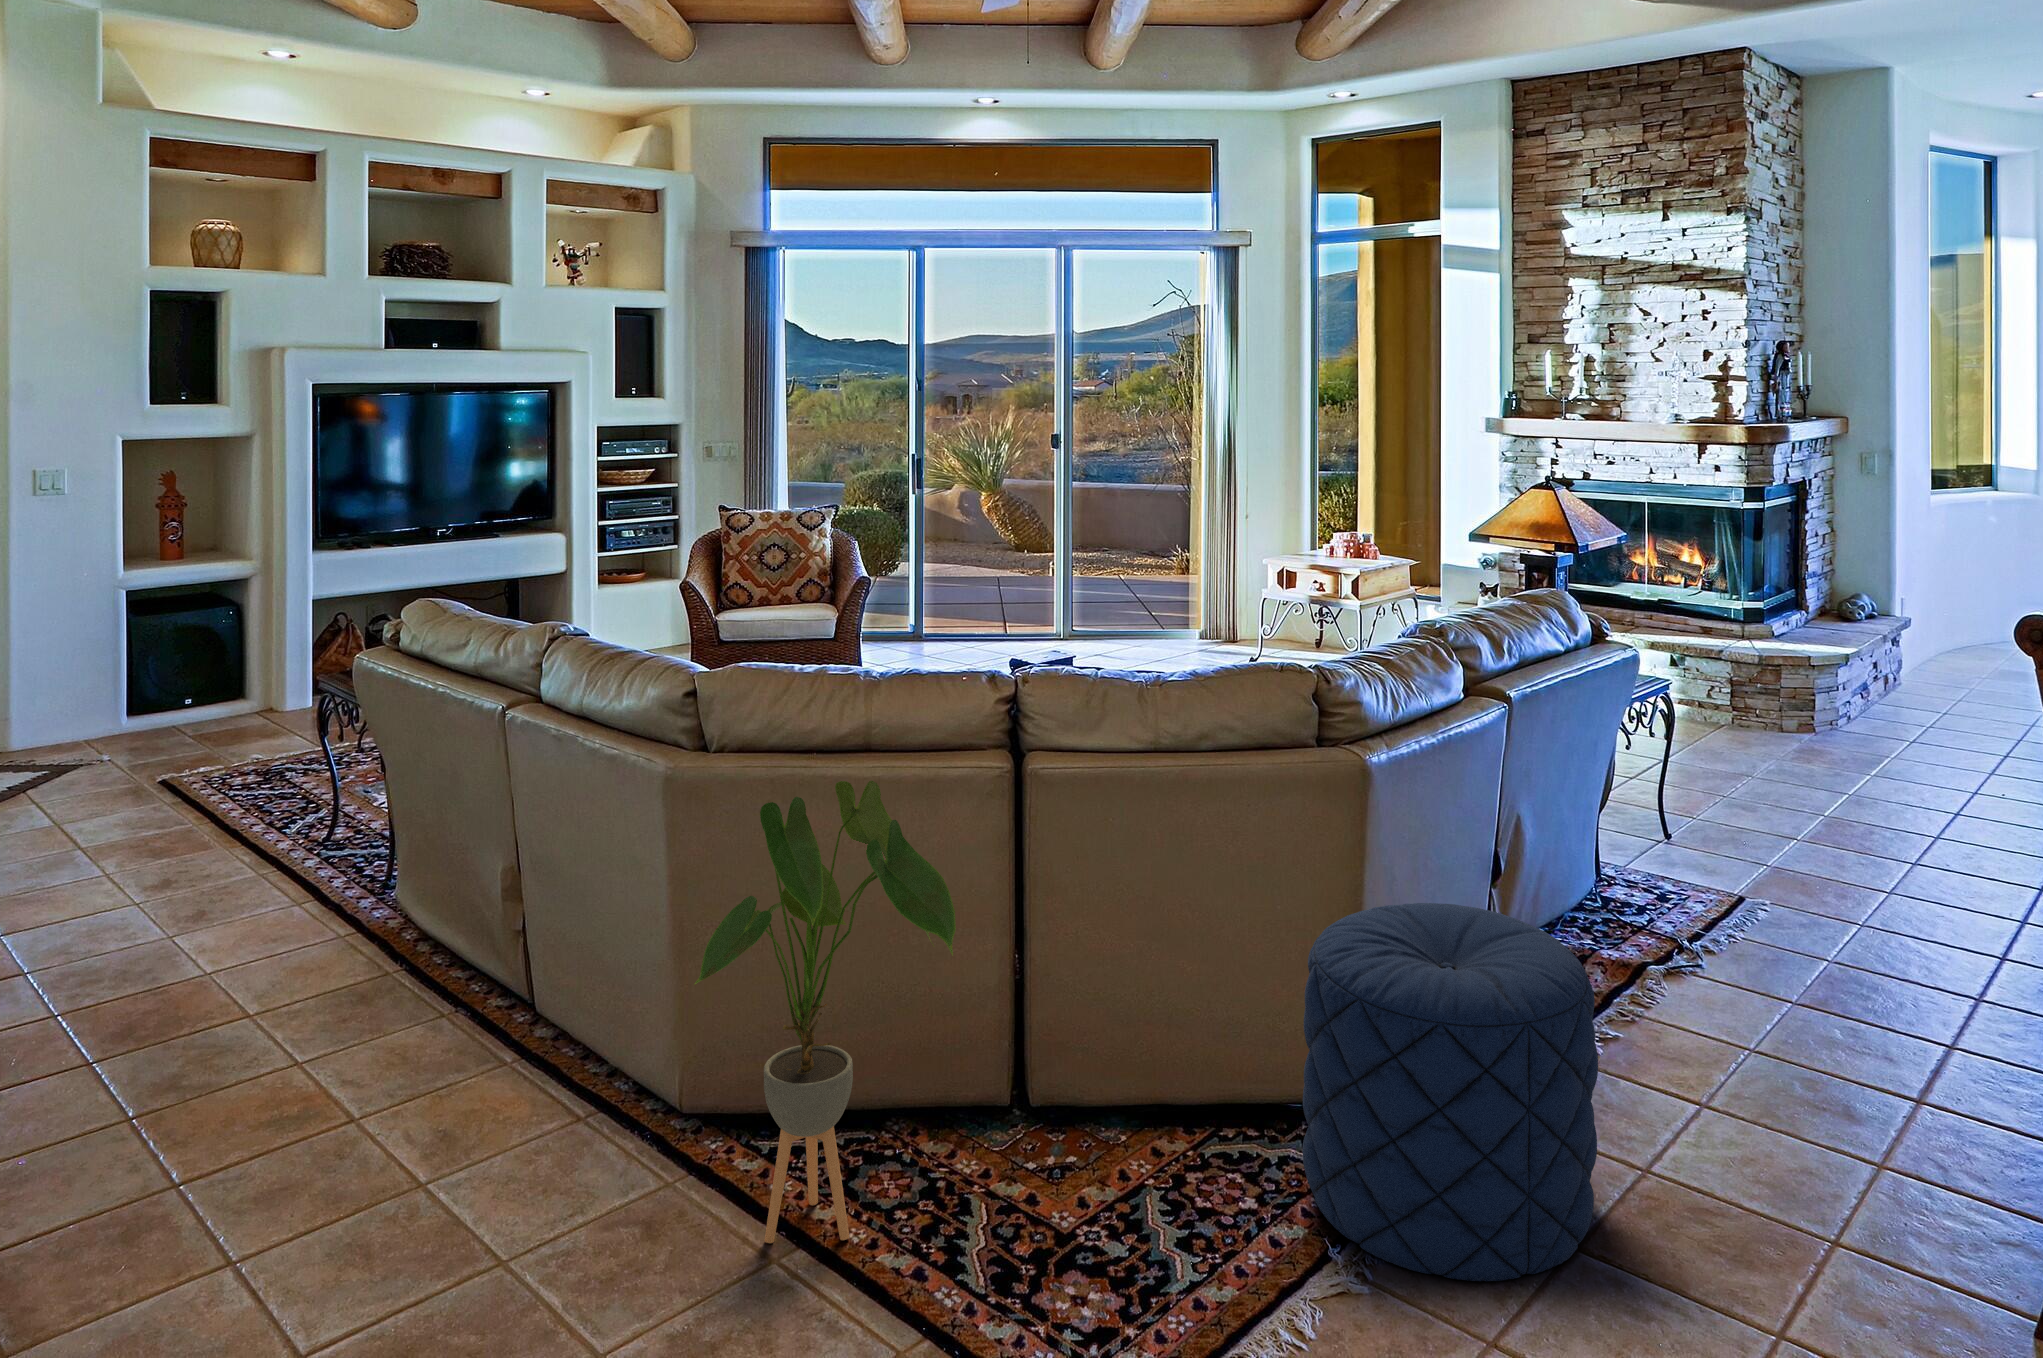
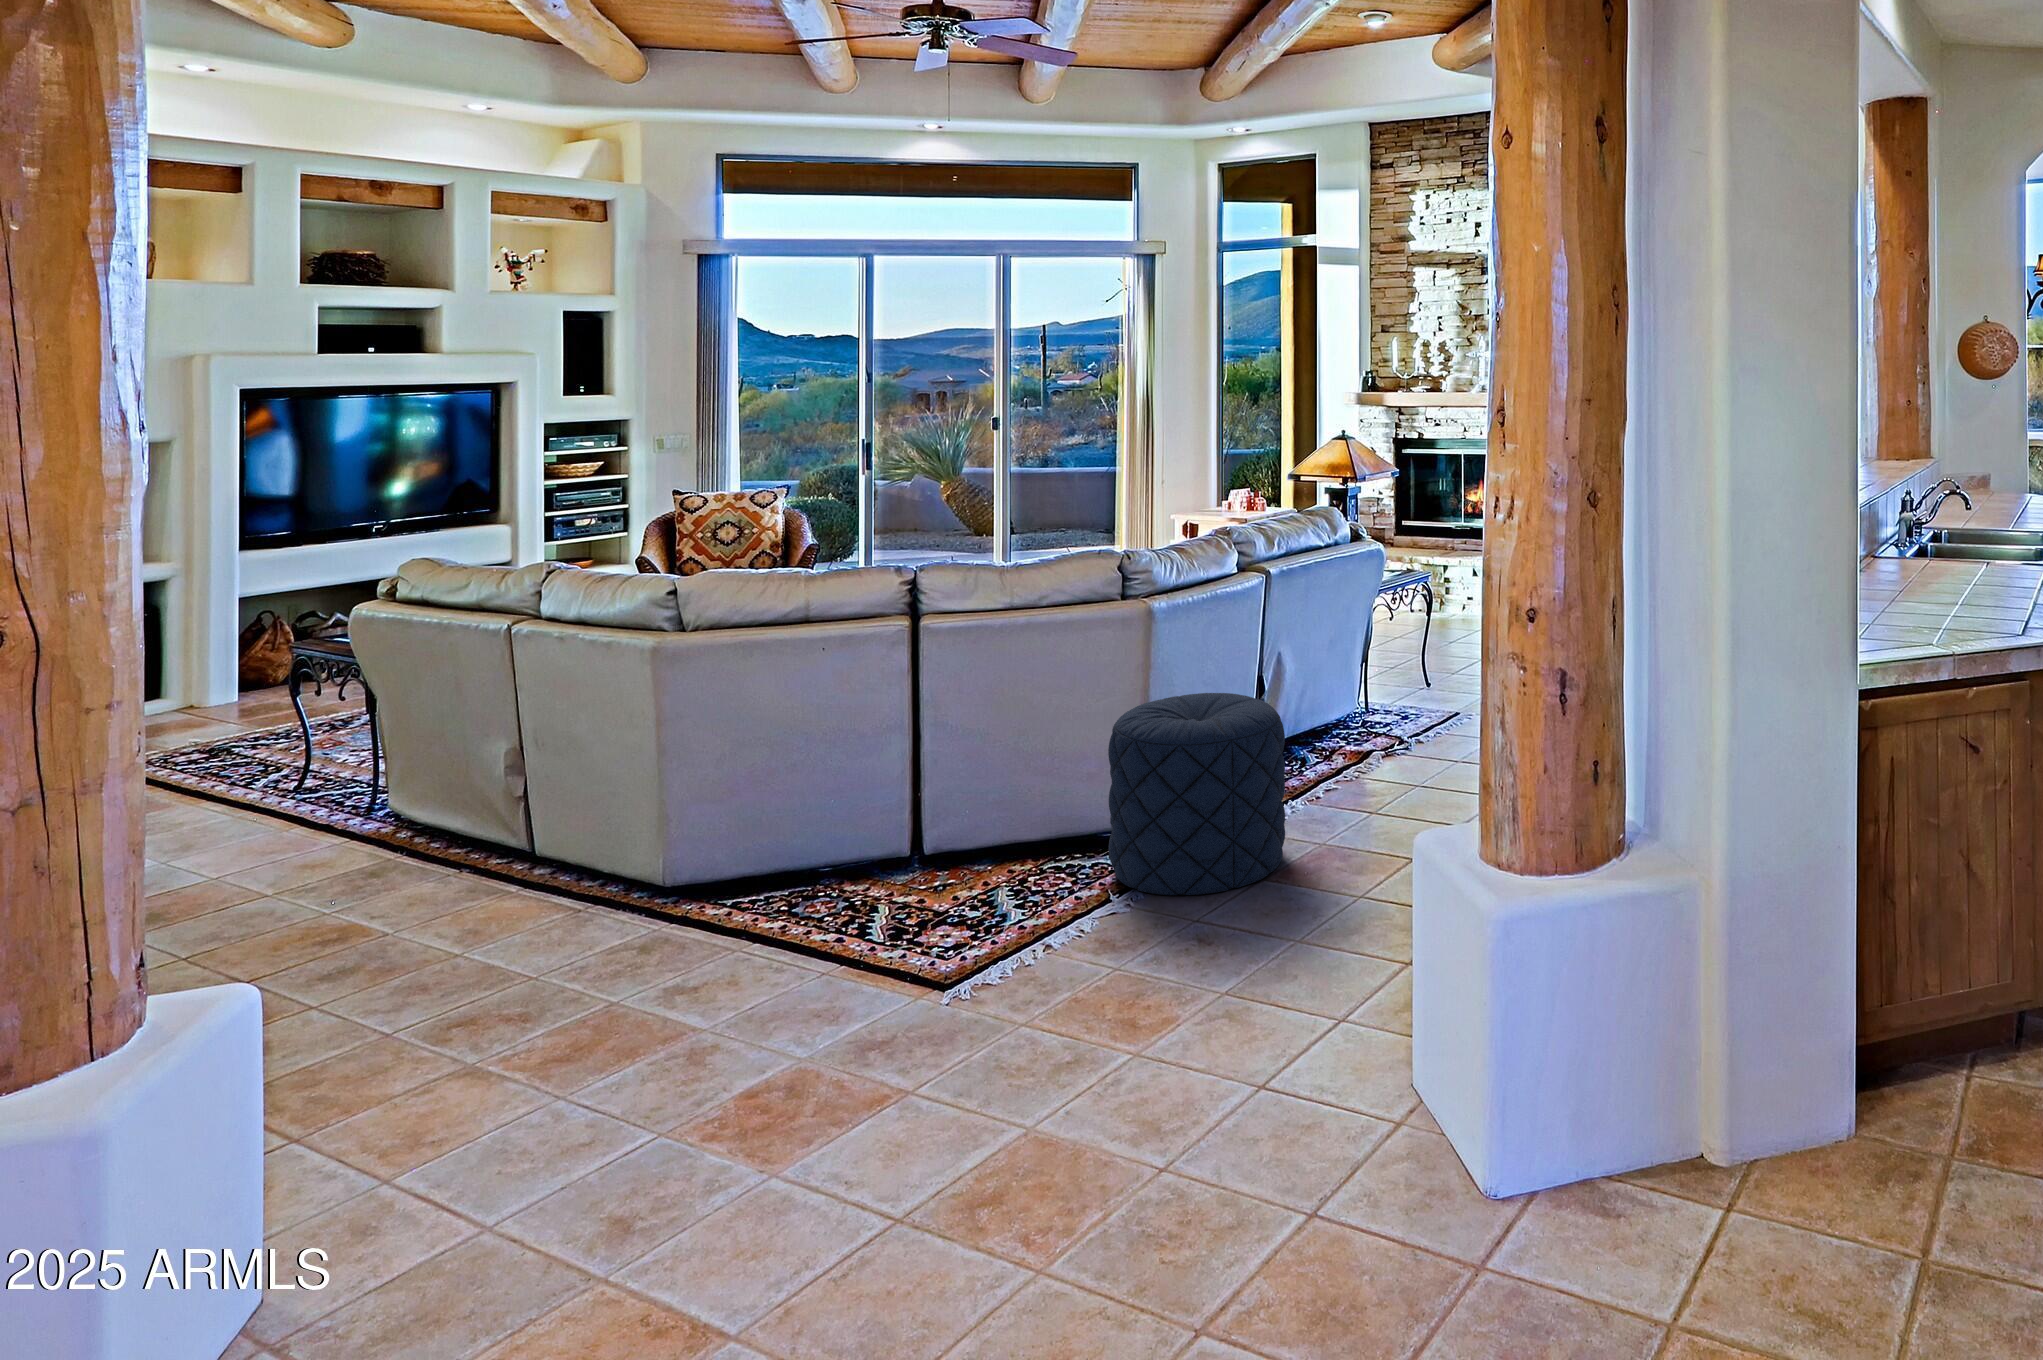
house plant: present [694,781,956,1243] -> none [684,635,869,935]

